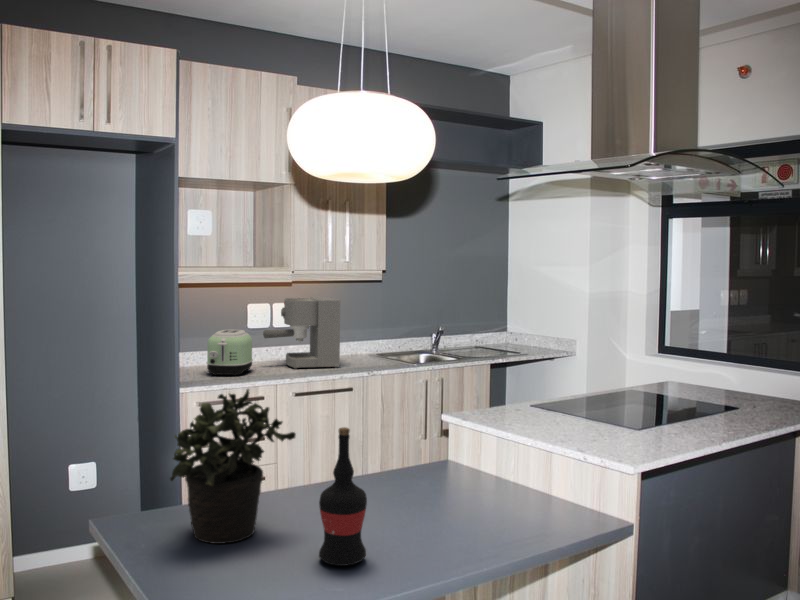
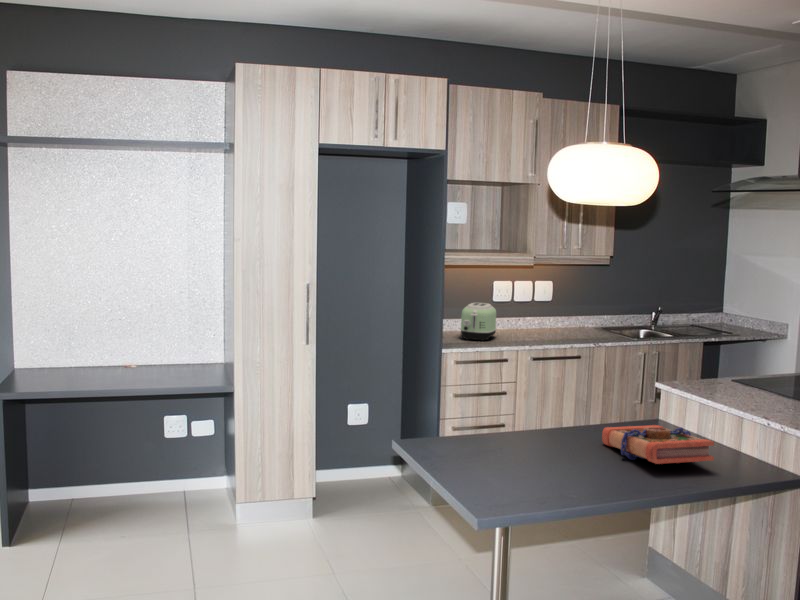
coffee maker: present [263,298,340,369] -> none [505,277,571,339]
potted plant: present [170,389,296,544] -> none [469,356,549,456]
wine bottle: present [319,427,367,566] -> none [565,386,599,476]
book: none [376,471,526,533] -> present [602,425,714,464]

